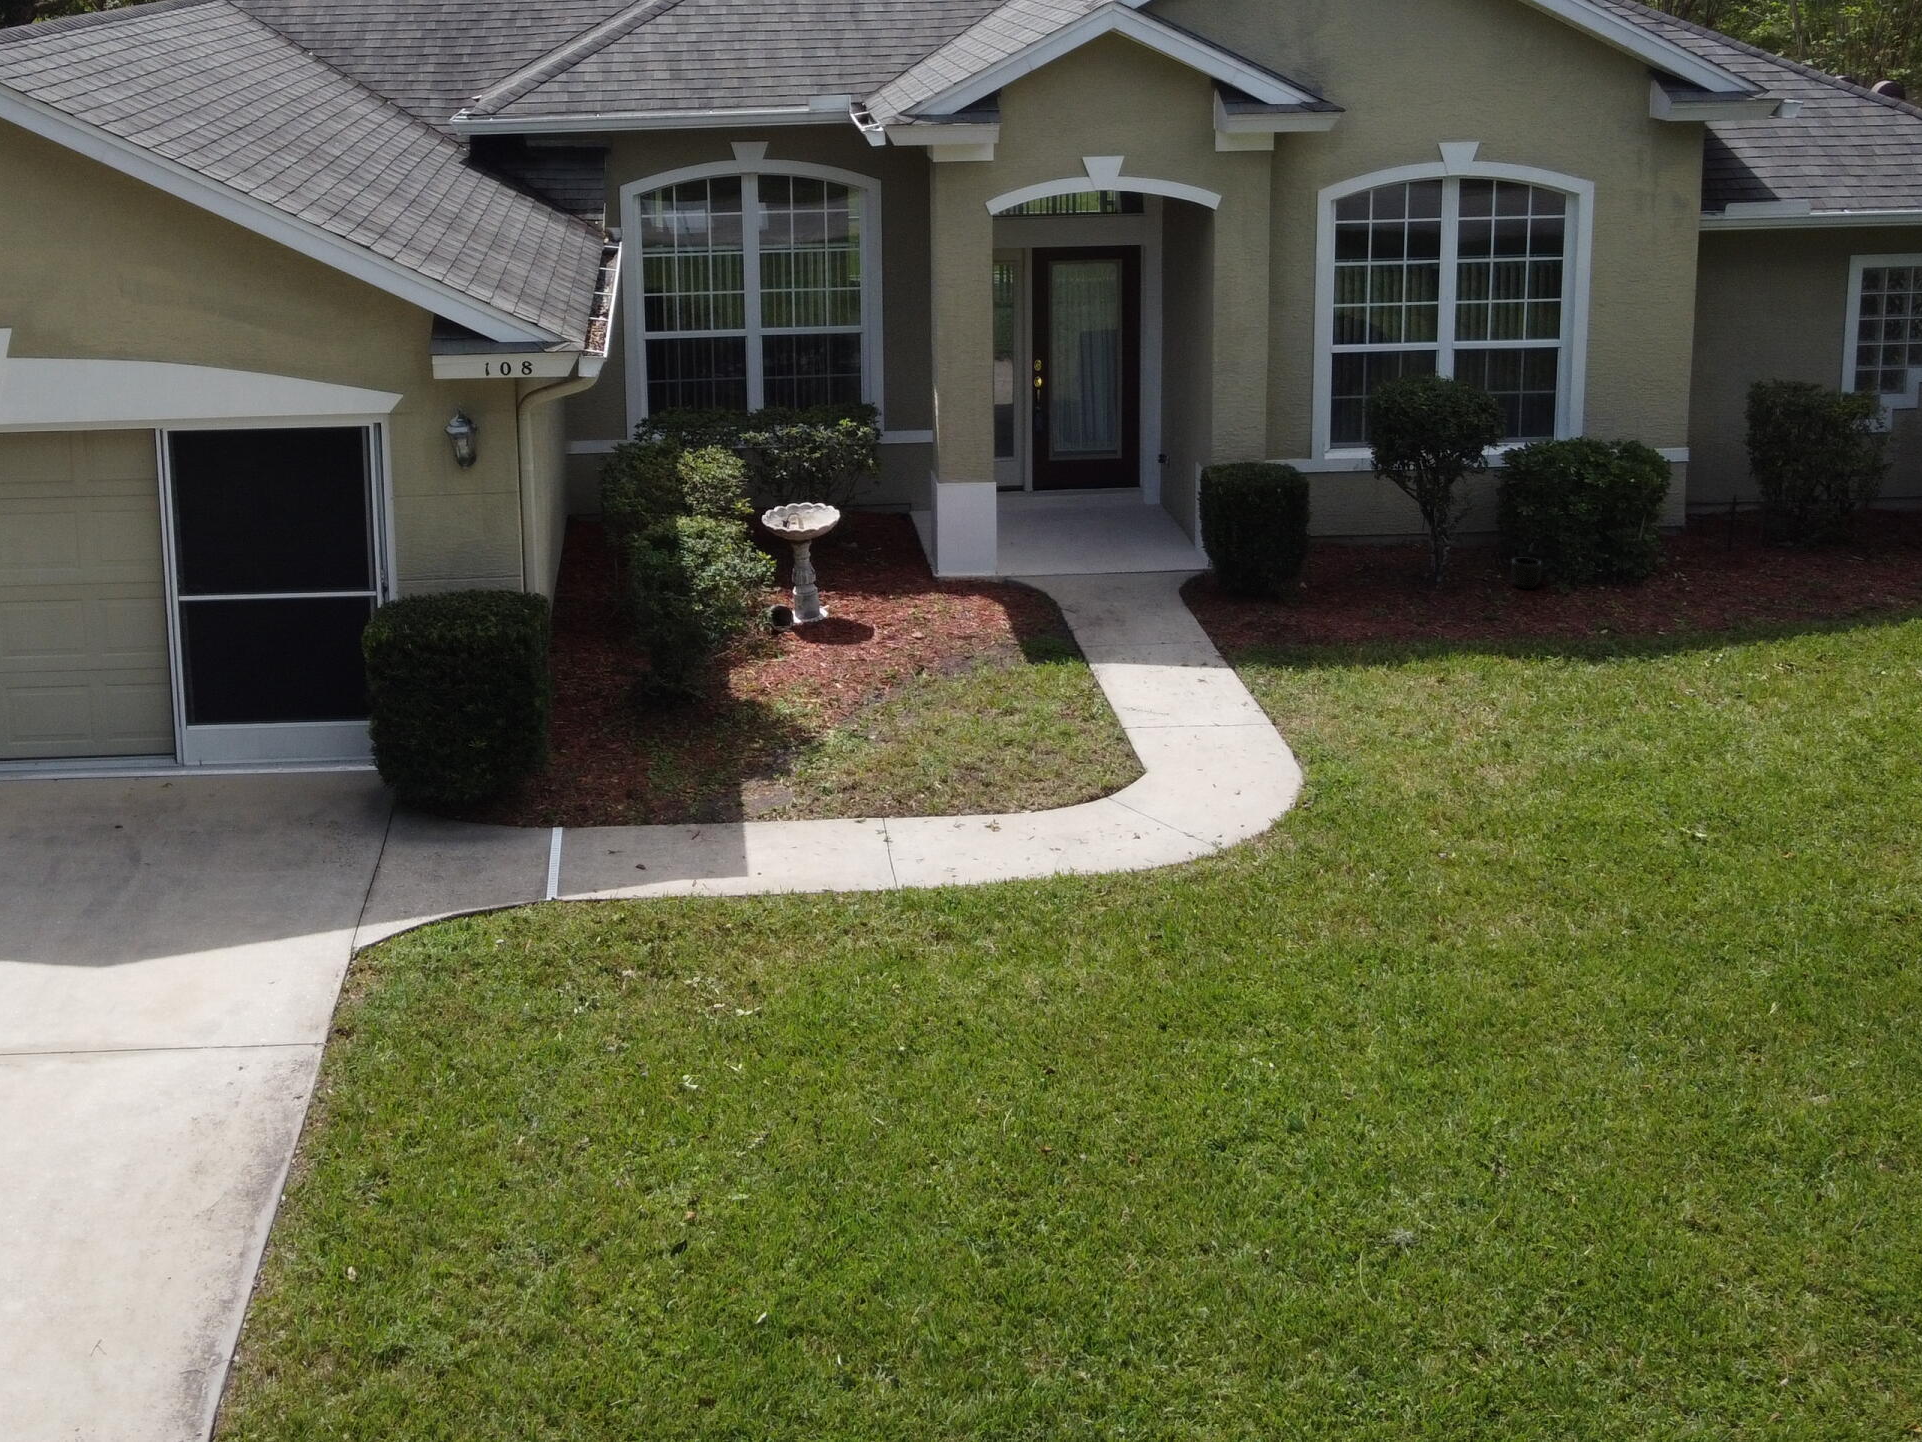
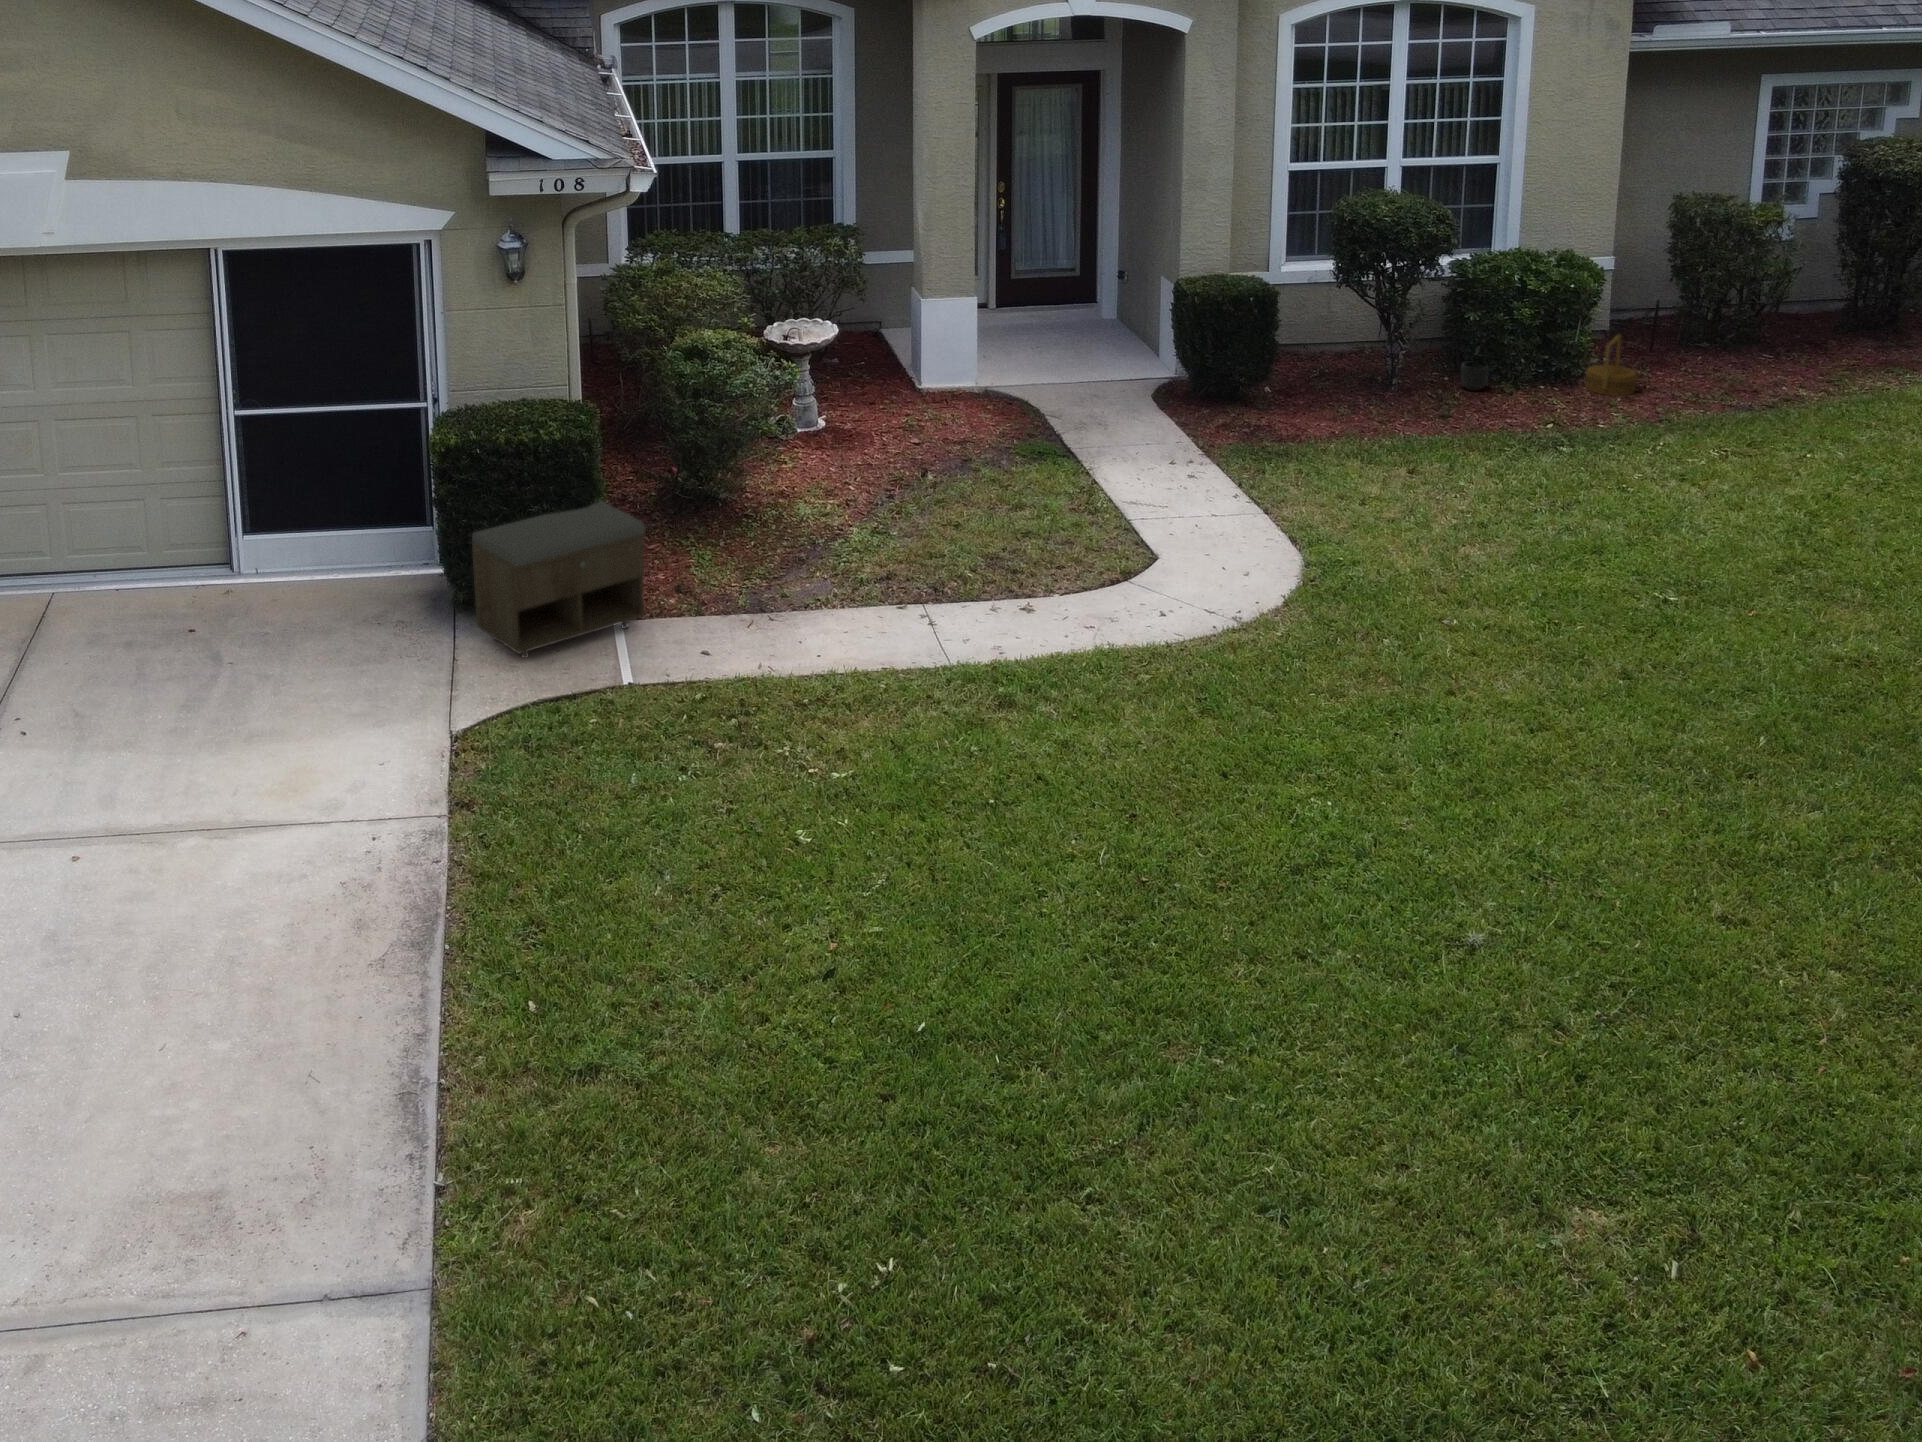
woven basket: none [1648,531,1705,598] -> present [1586,335,1637,396]
storage bench: none [401,697,584,866] -> present [472,501,646,658]

